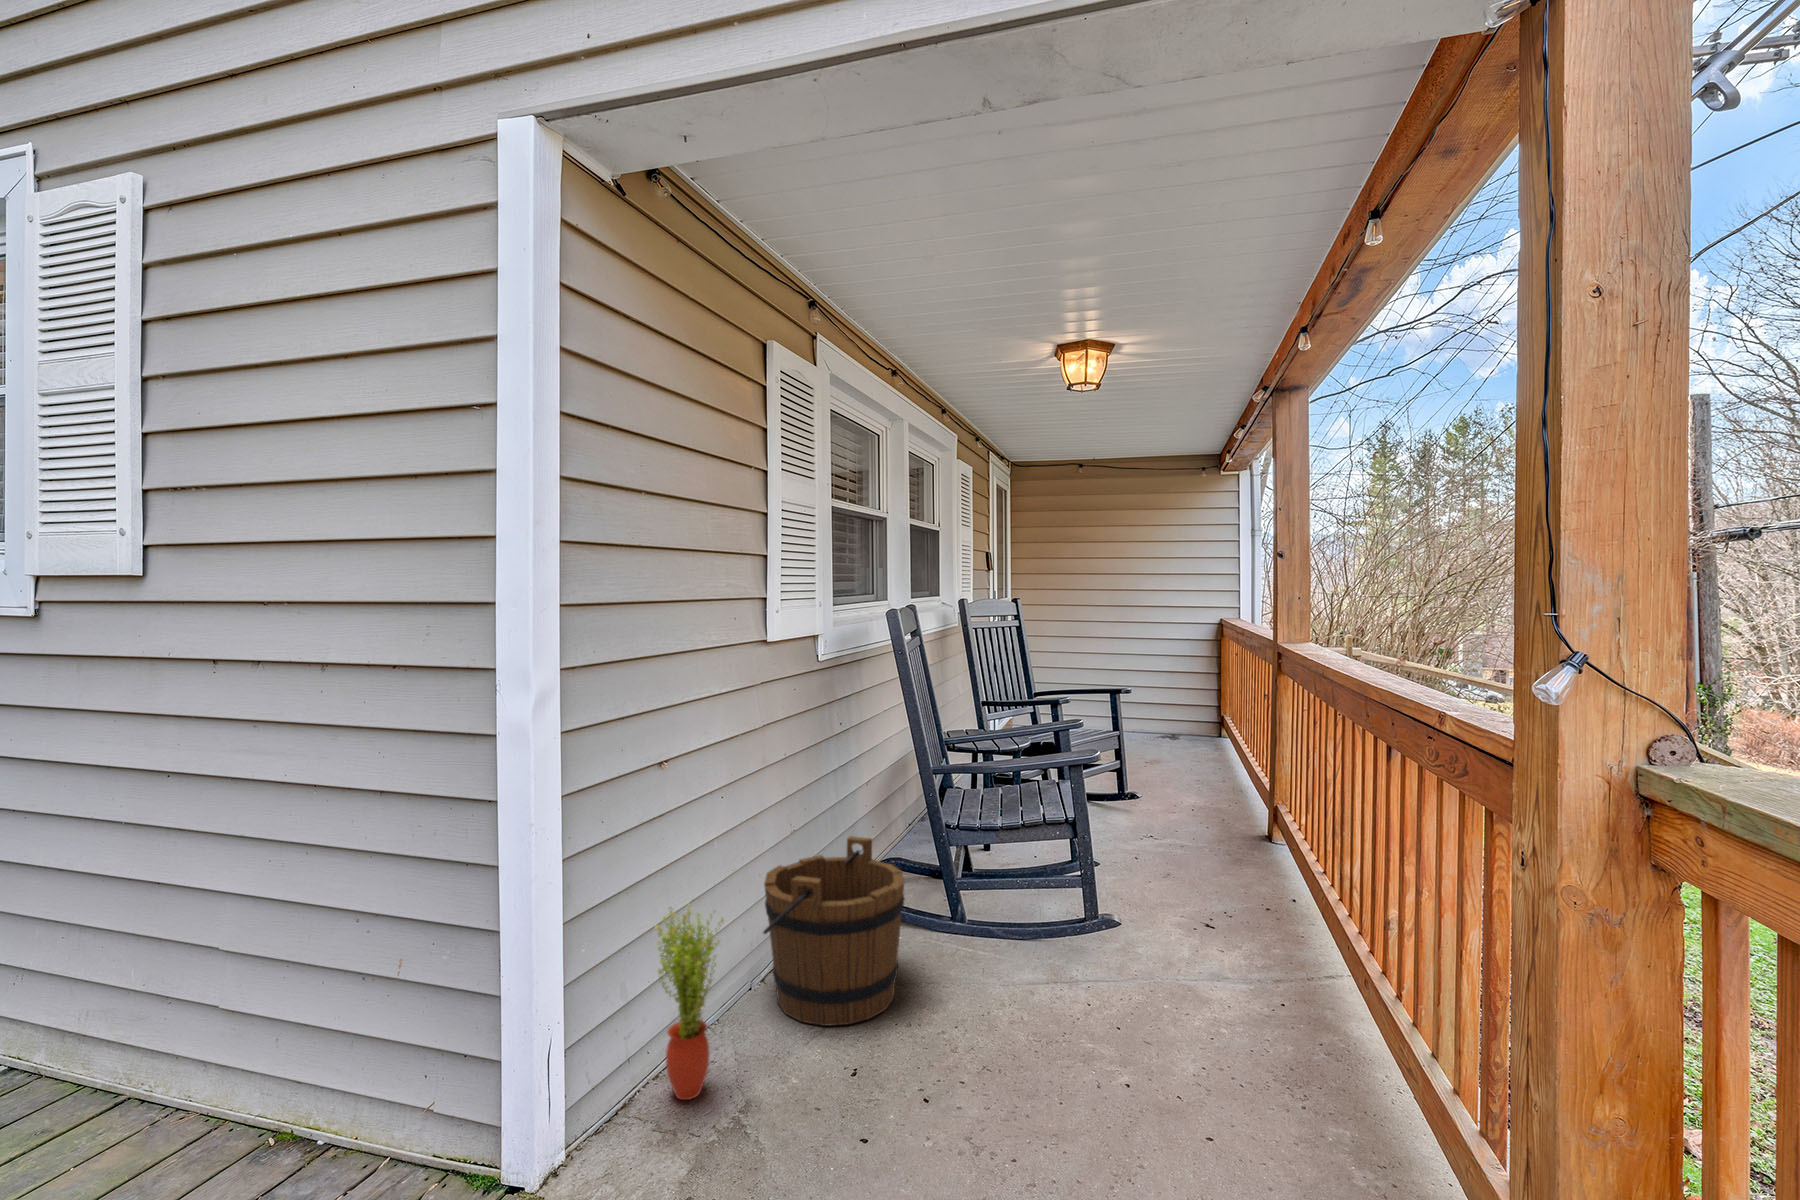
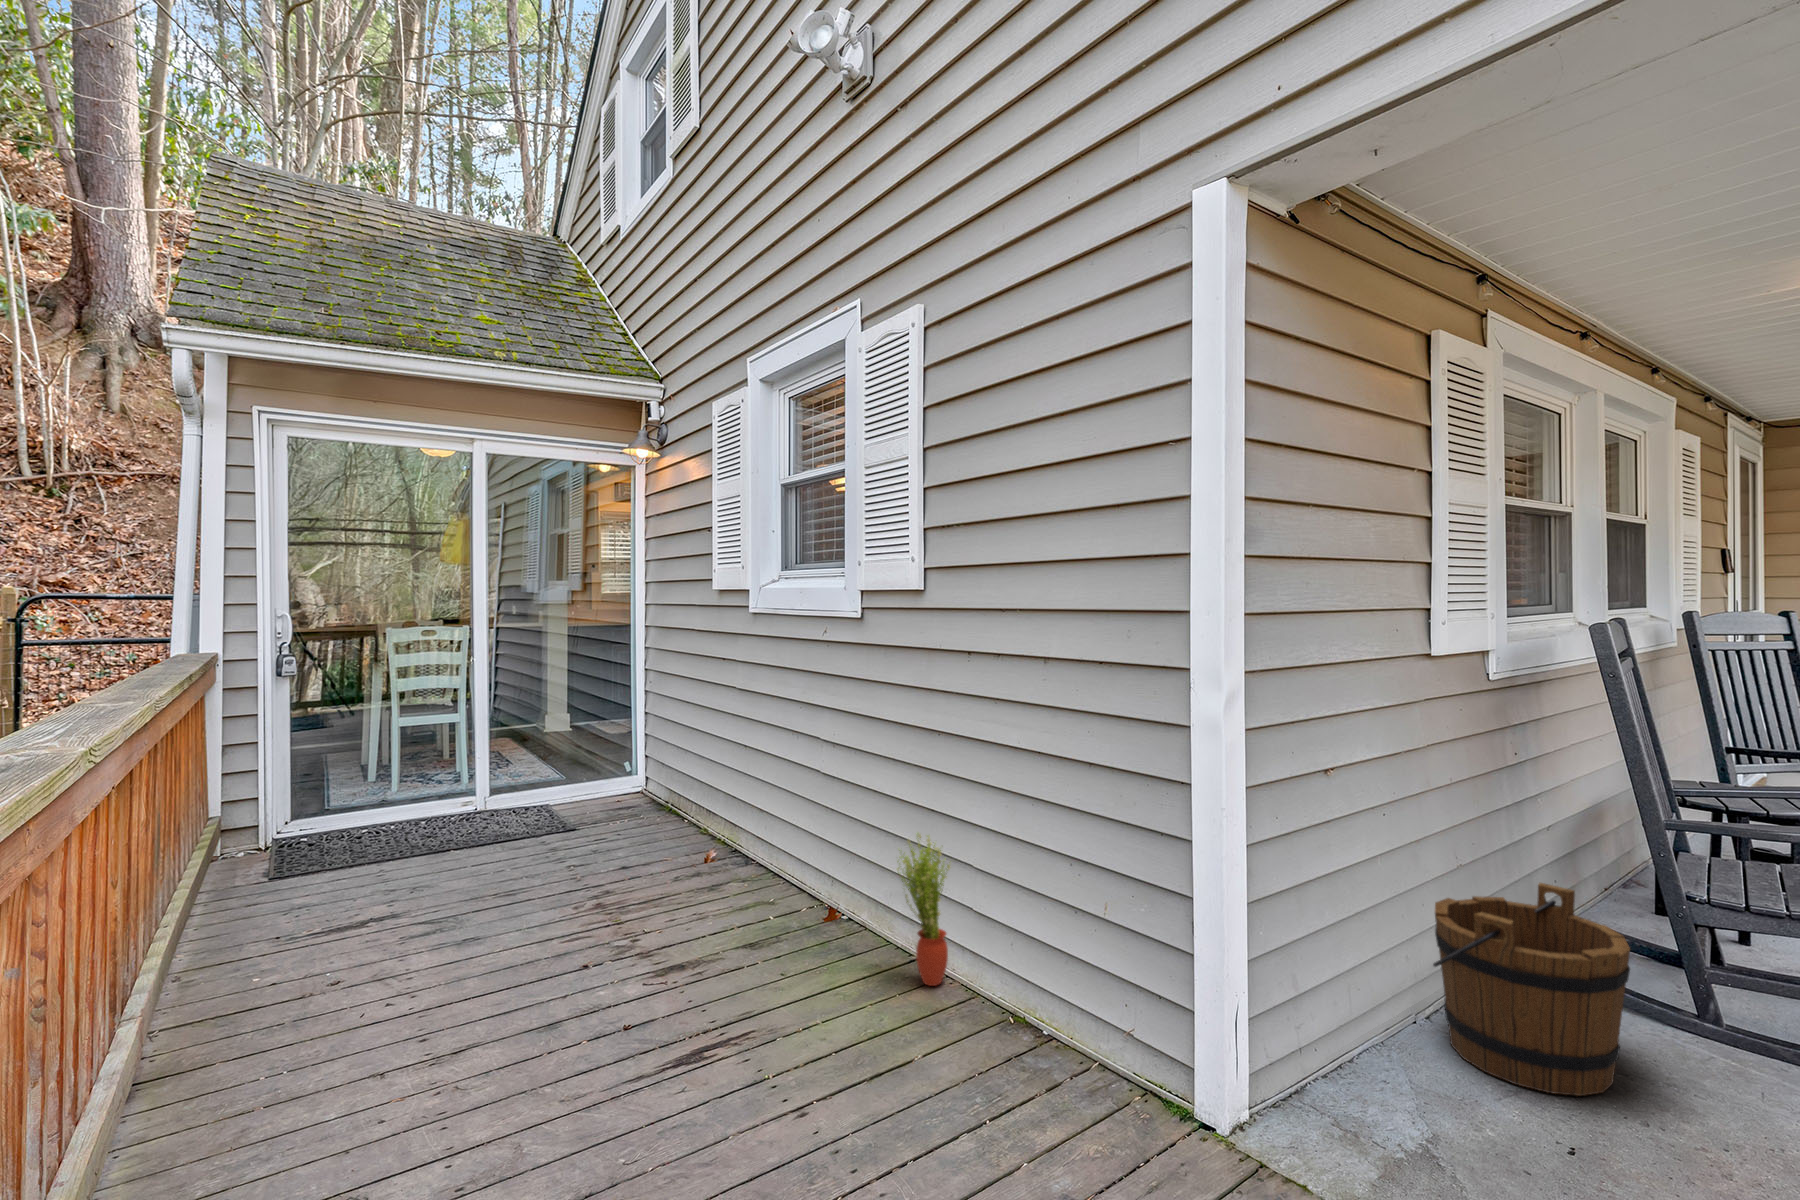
potted plant: present [655,907,724,1100] -> present [897,834,950,986]

